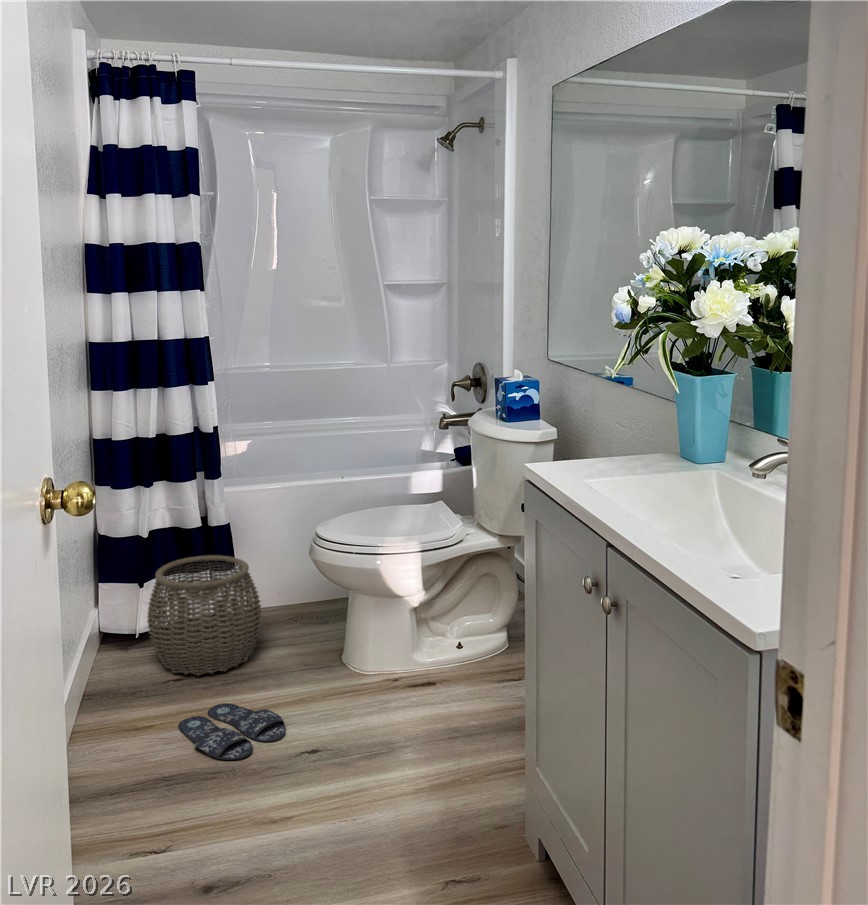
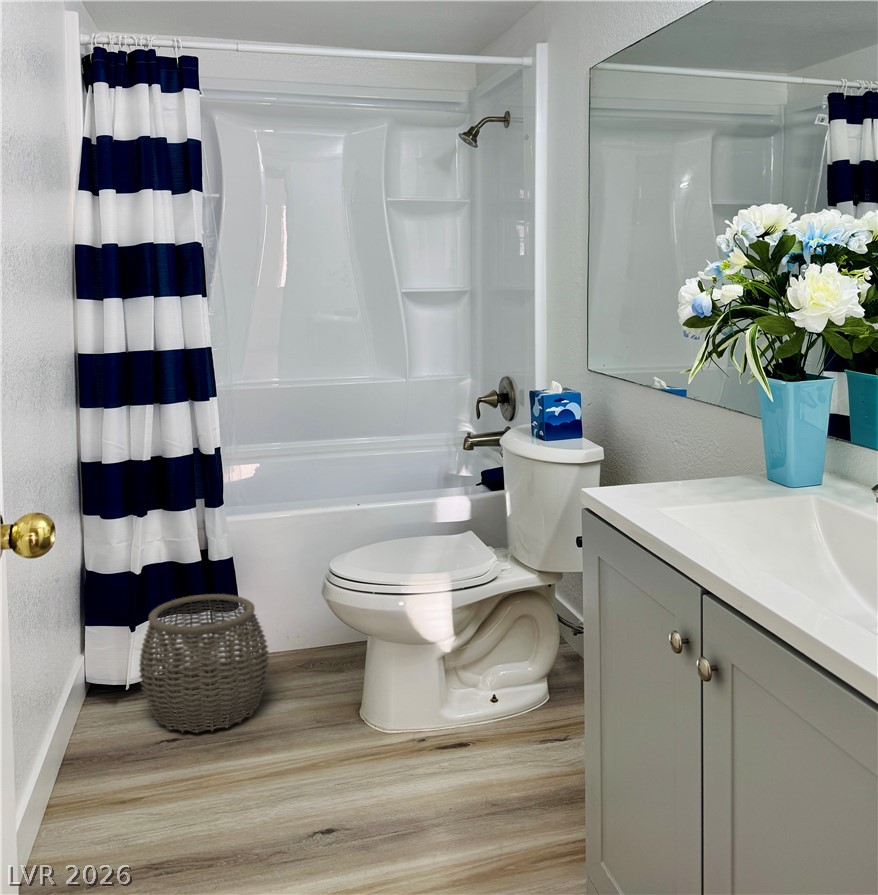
slippers: present [178,703,286,760] -> none [172,767,296,837]

